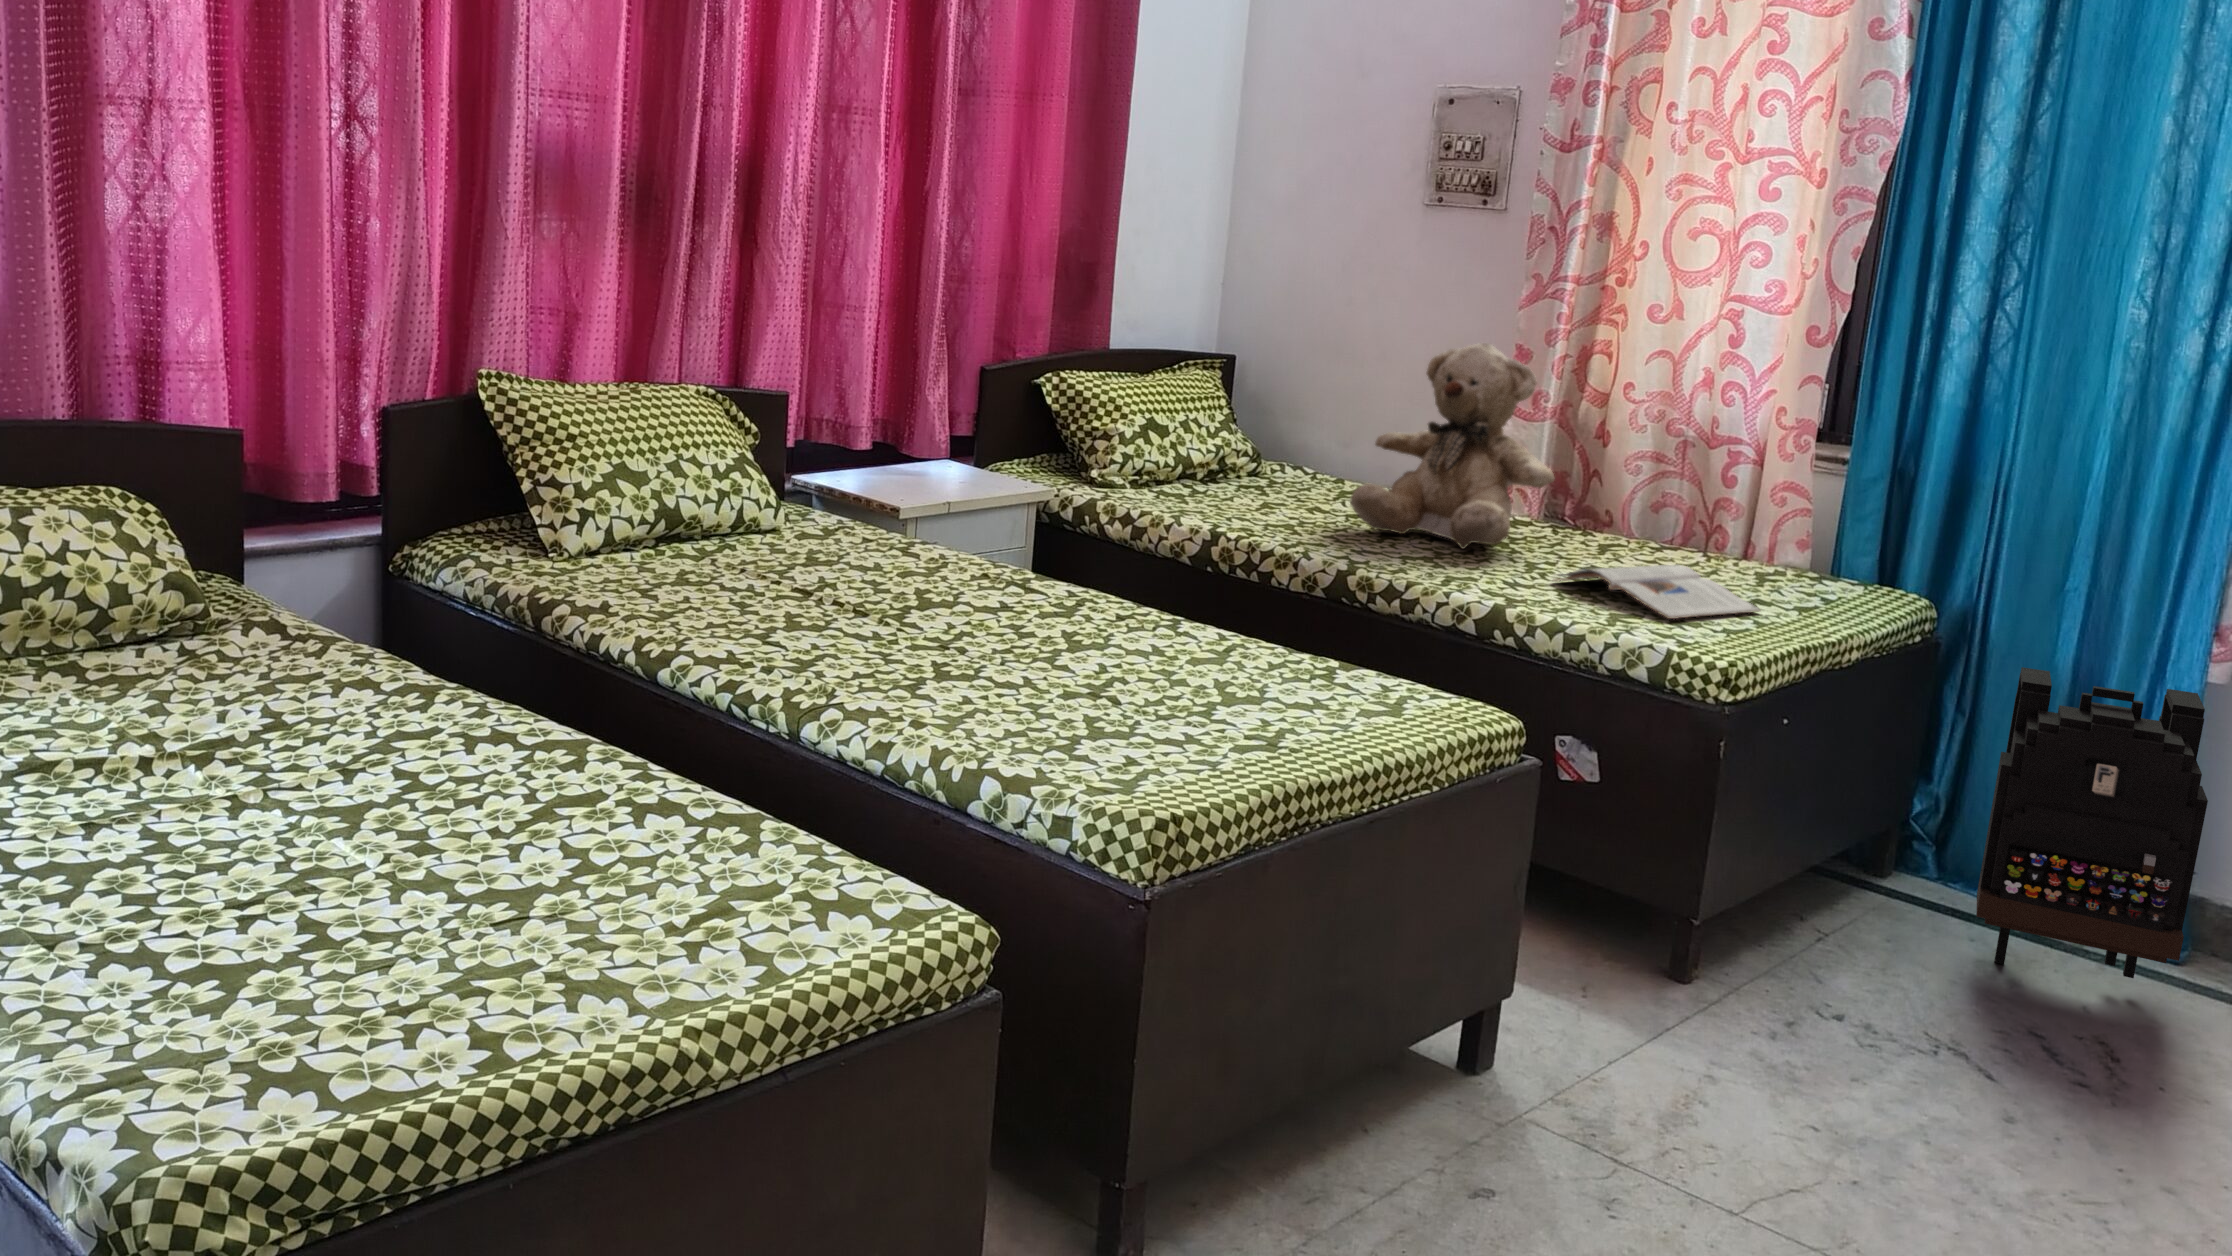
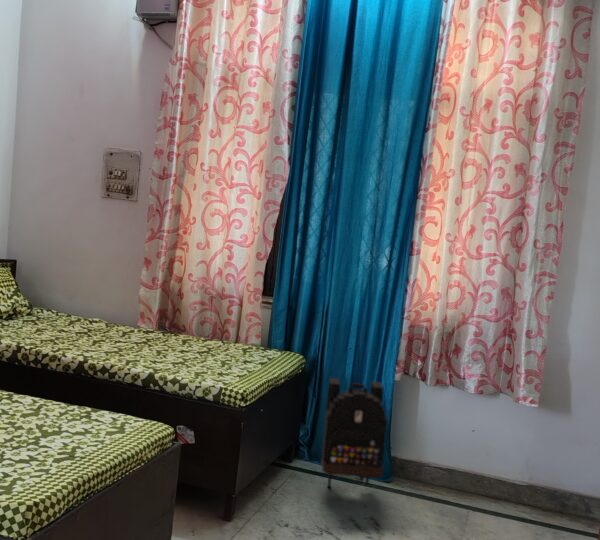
teddy bear: present [1350,343,1554,549] -> none [80,258,166,347]
magazine: present [1554,565,1760,619] -> none [170,349,249,373]

